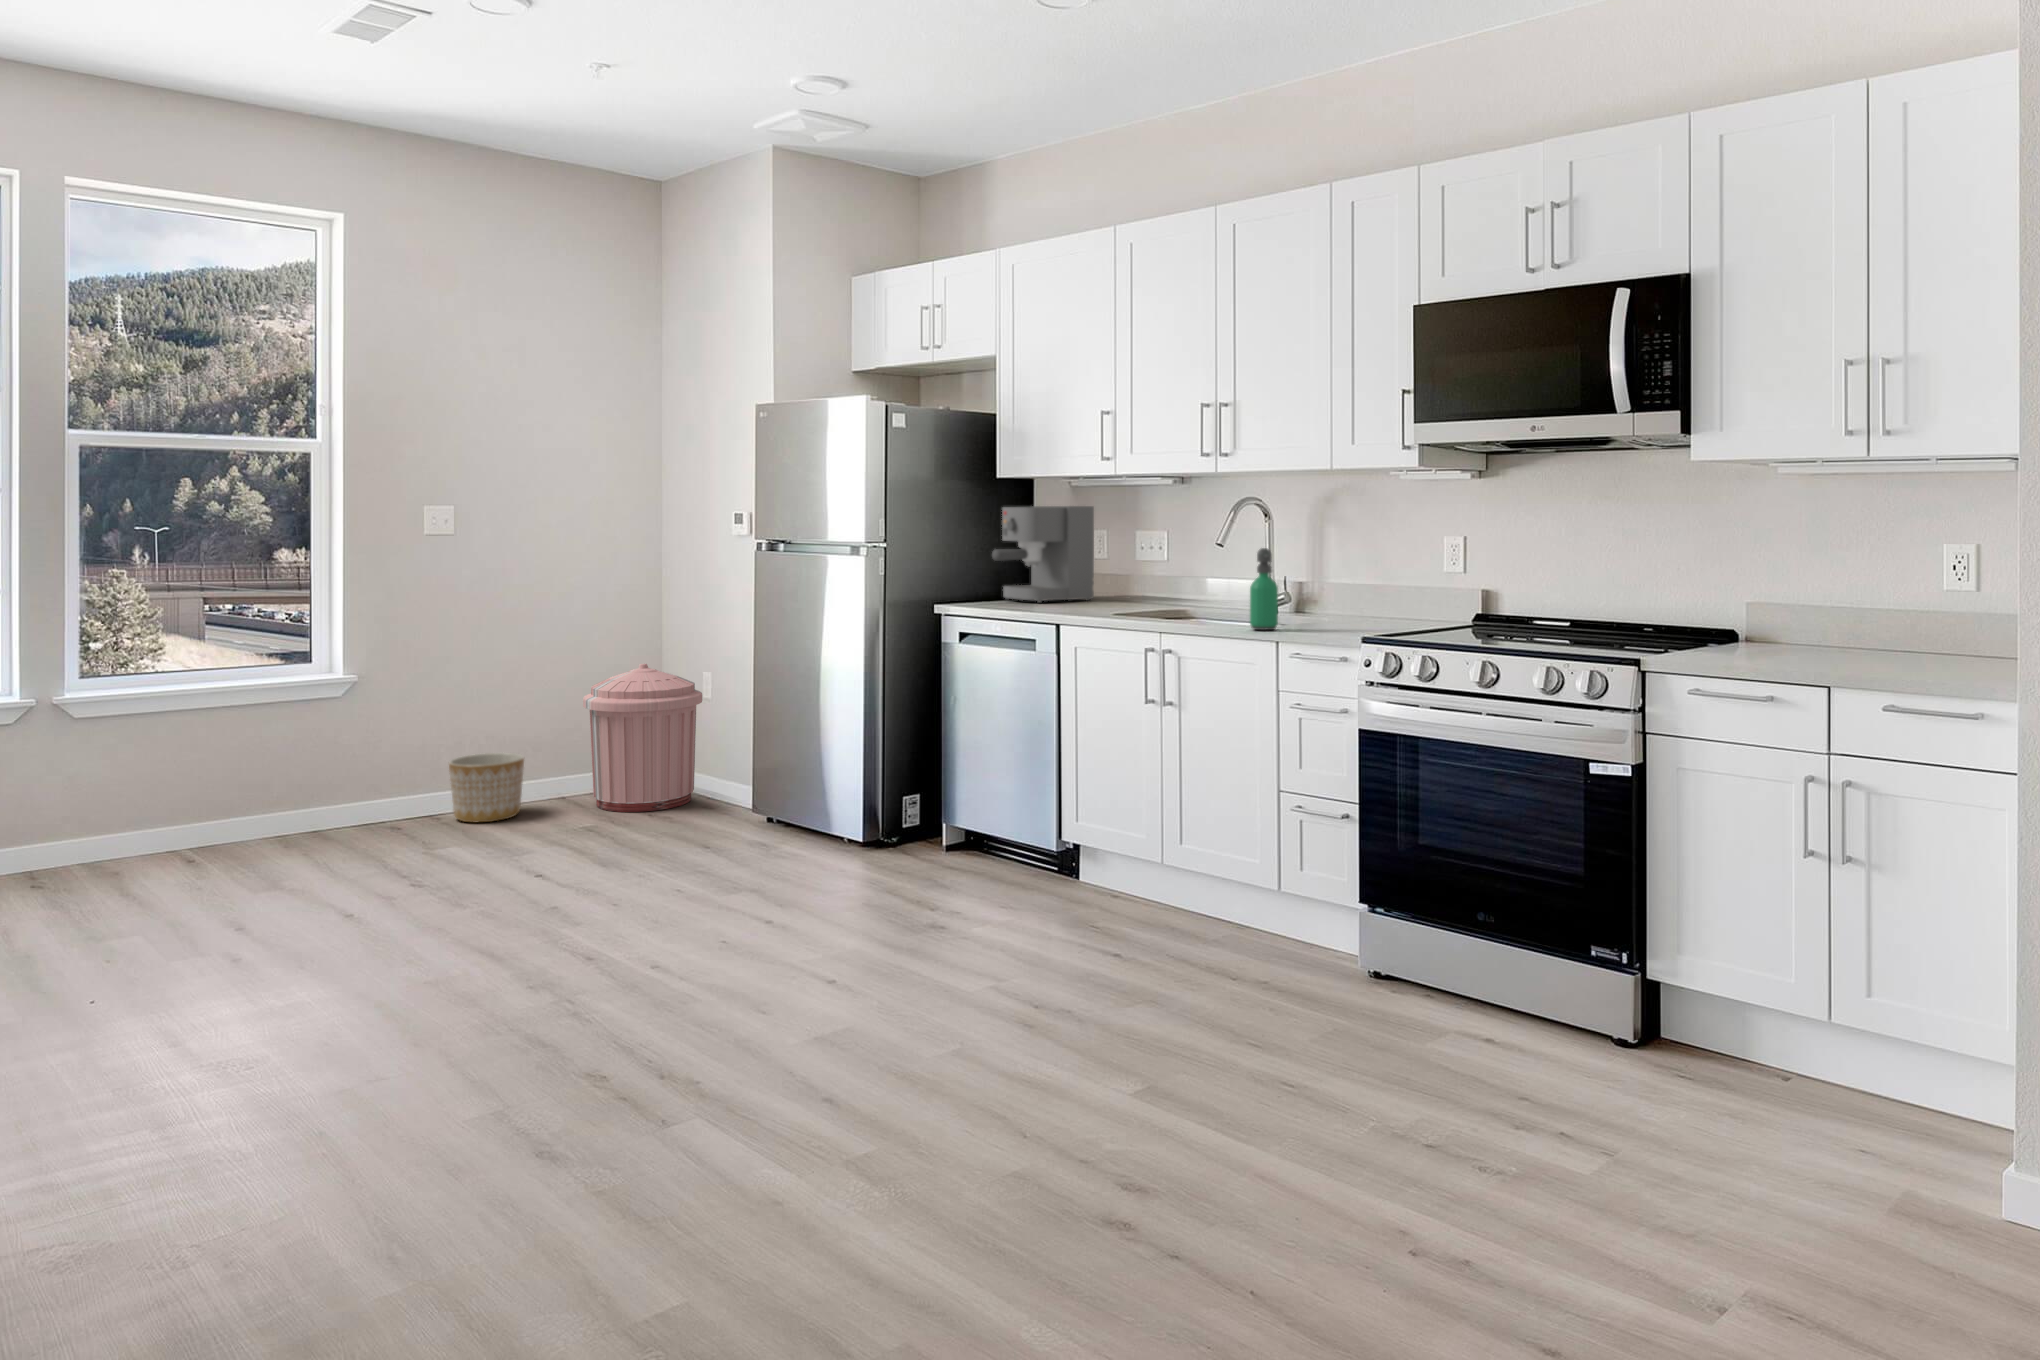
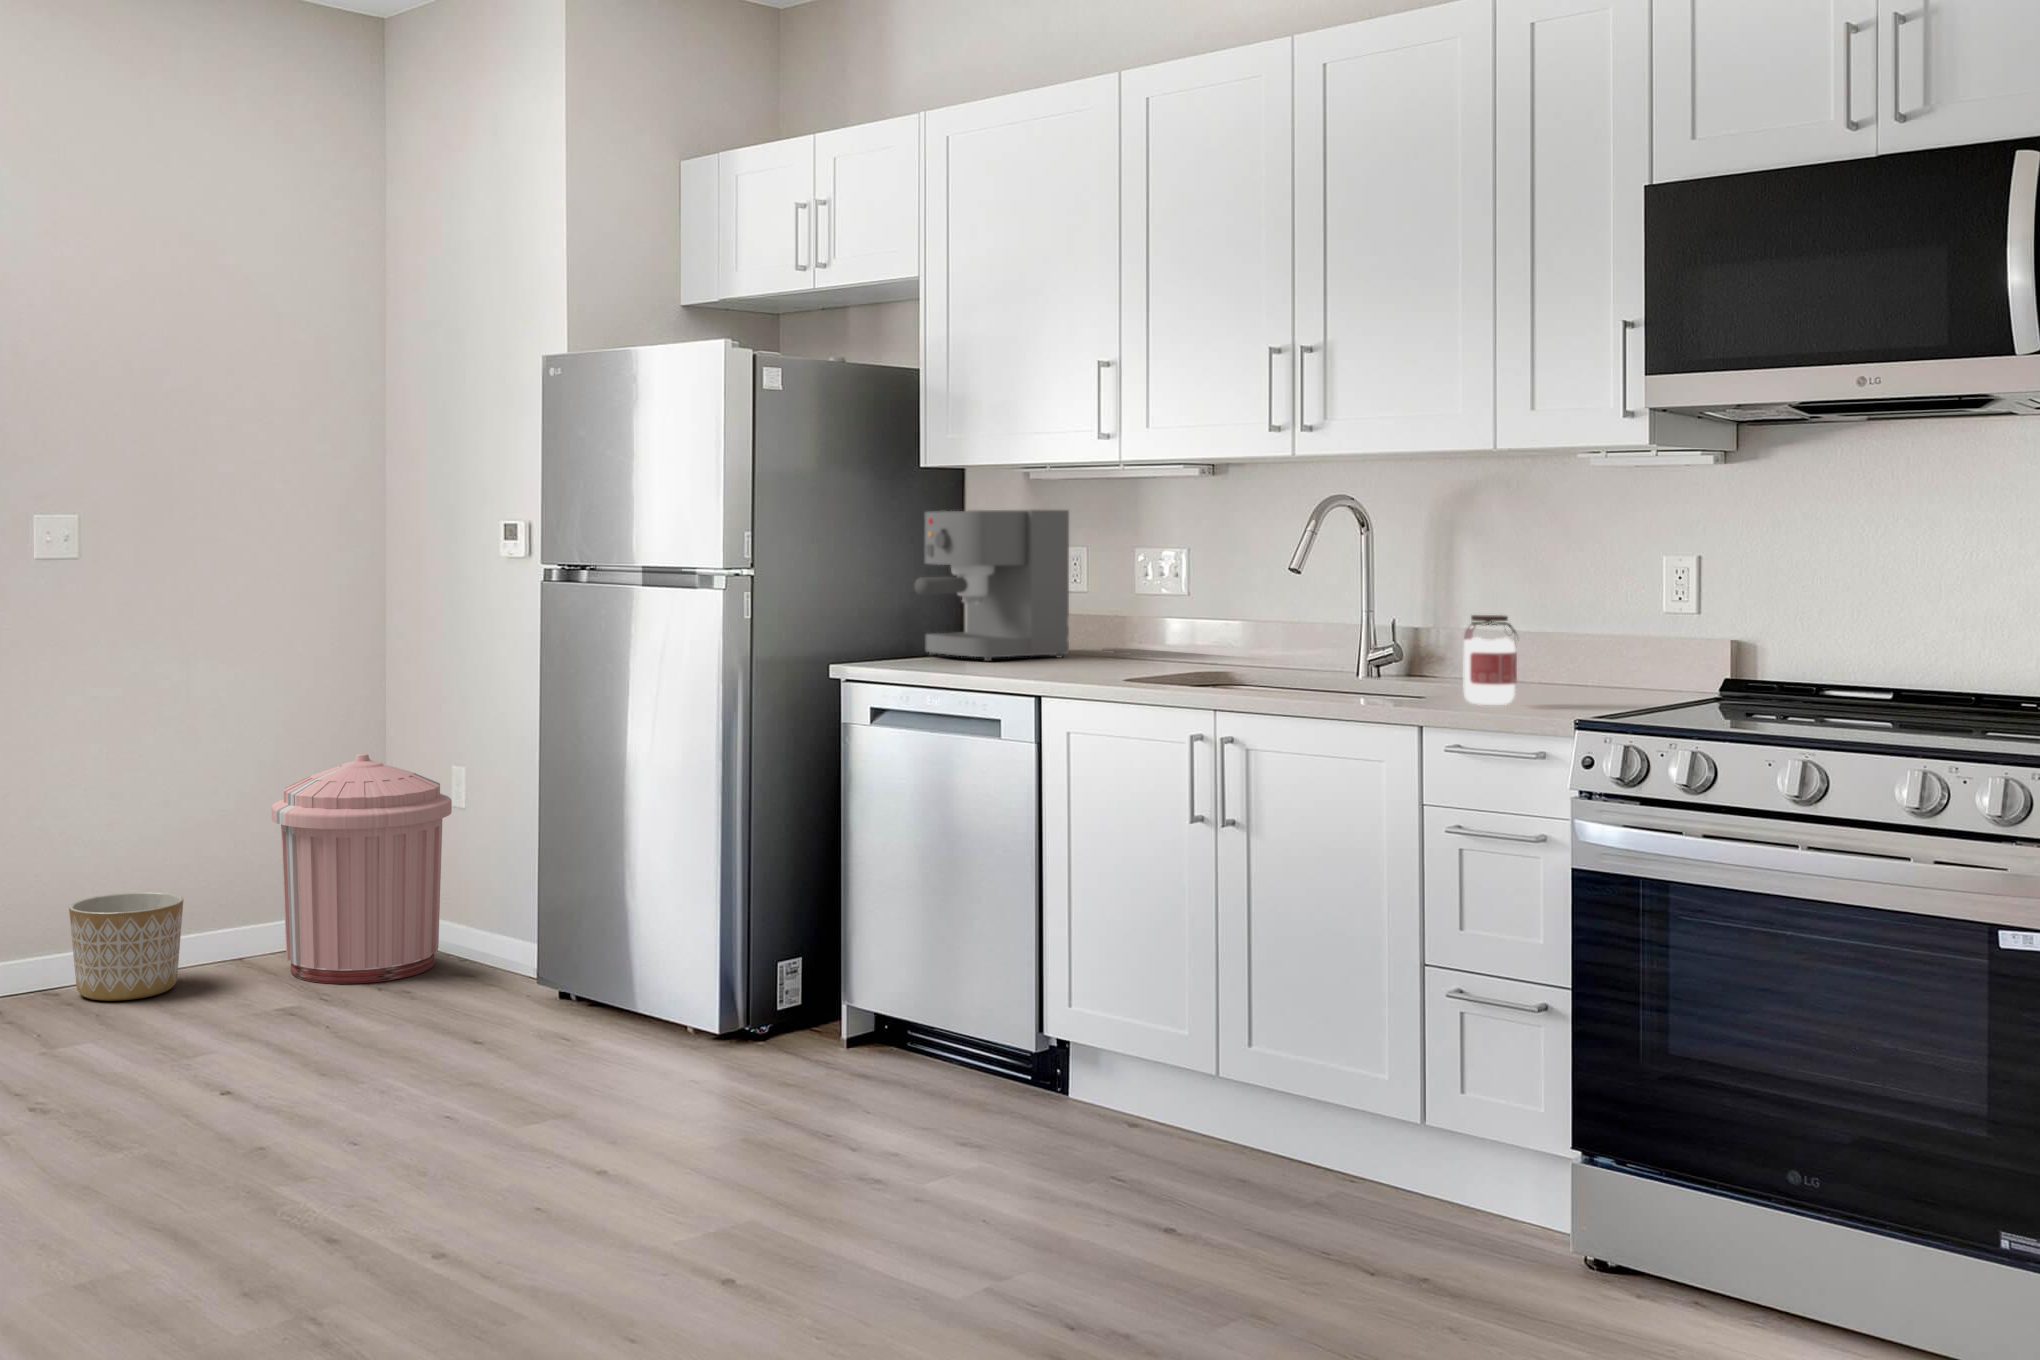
soap dispenser: present [1250,548,1278,630] -> none [1373,576,1420,708]
jar: none [1305,573,1339,629] -> present [1464,615,1517,705]

